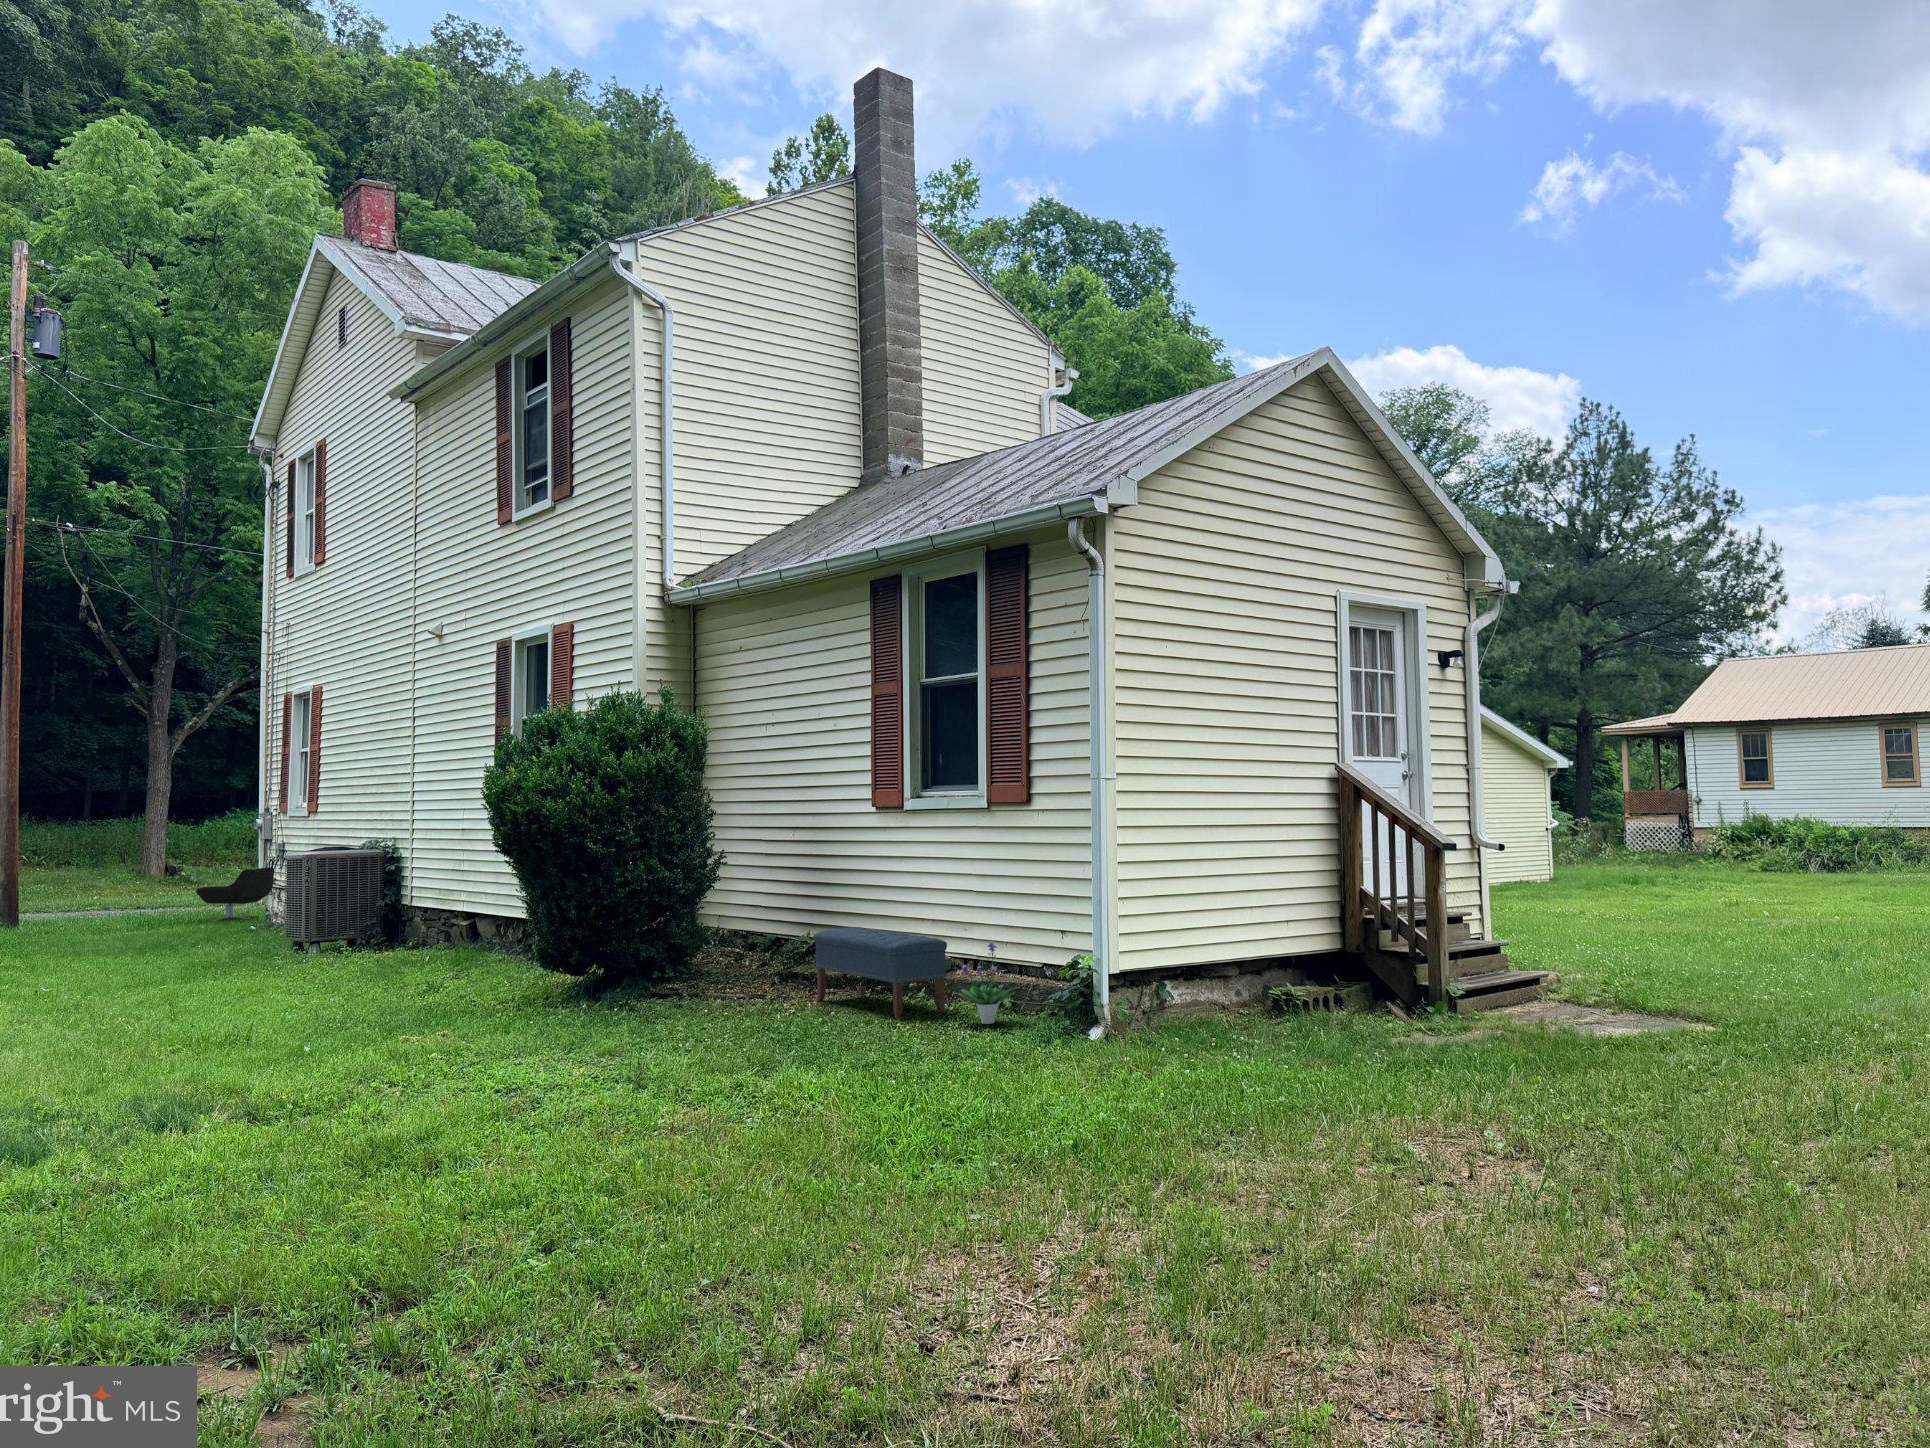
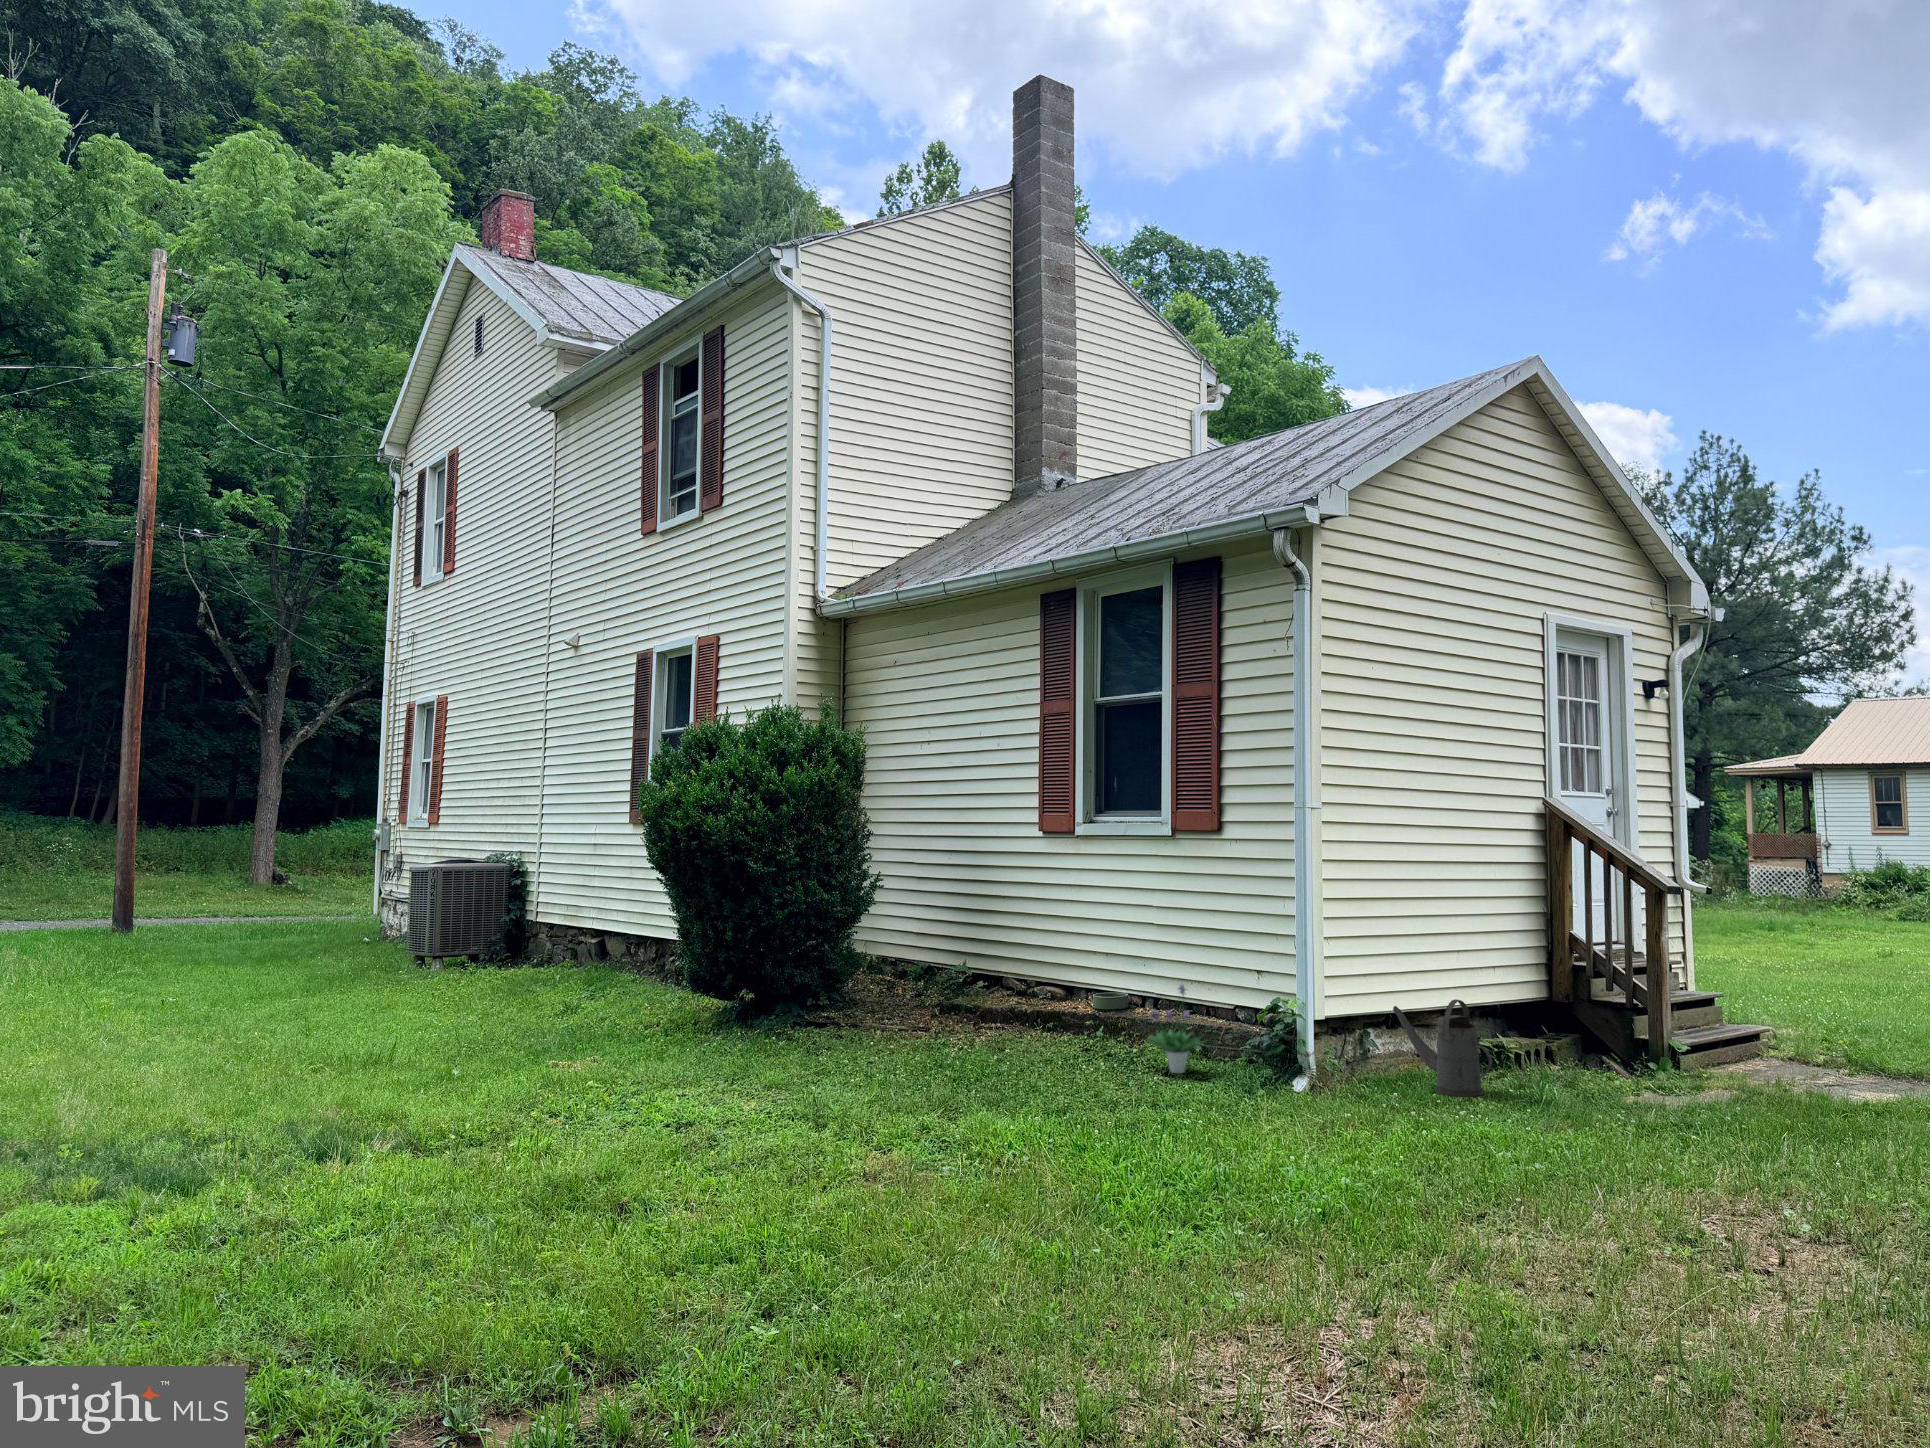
lounge chair: present [196,867,275,921] -> none [318,877,397,931]
bench: present [813,927,947,1019] -> none [979,962,1128,1065]
watering can: none [1183,949,1266,1037] -> present [1393,999,1492,1097]

